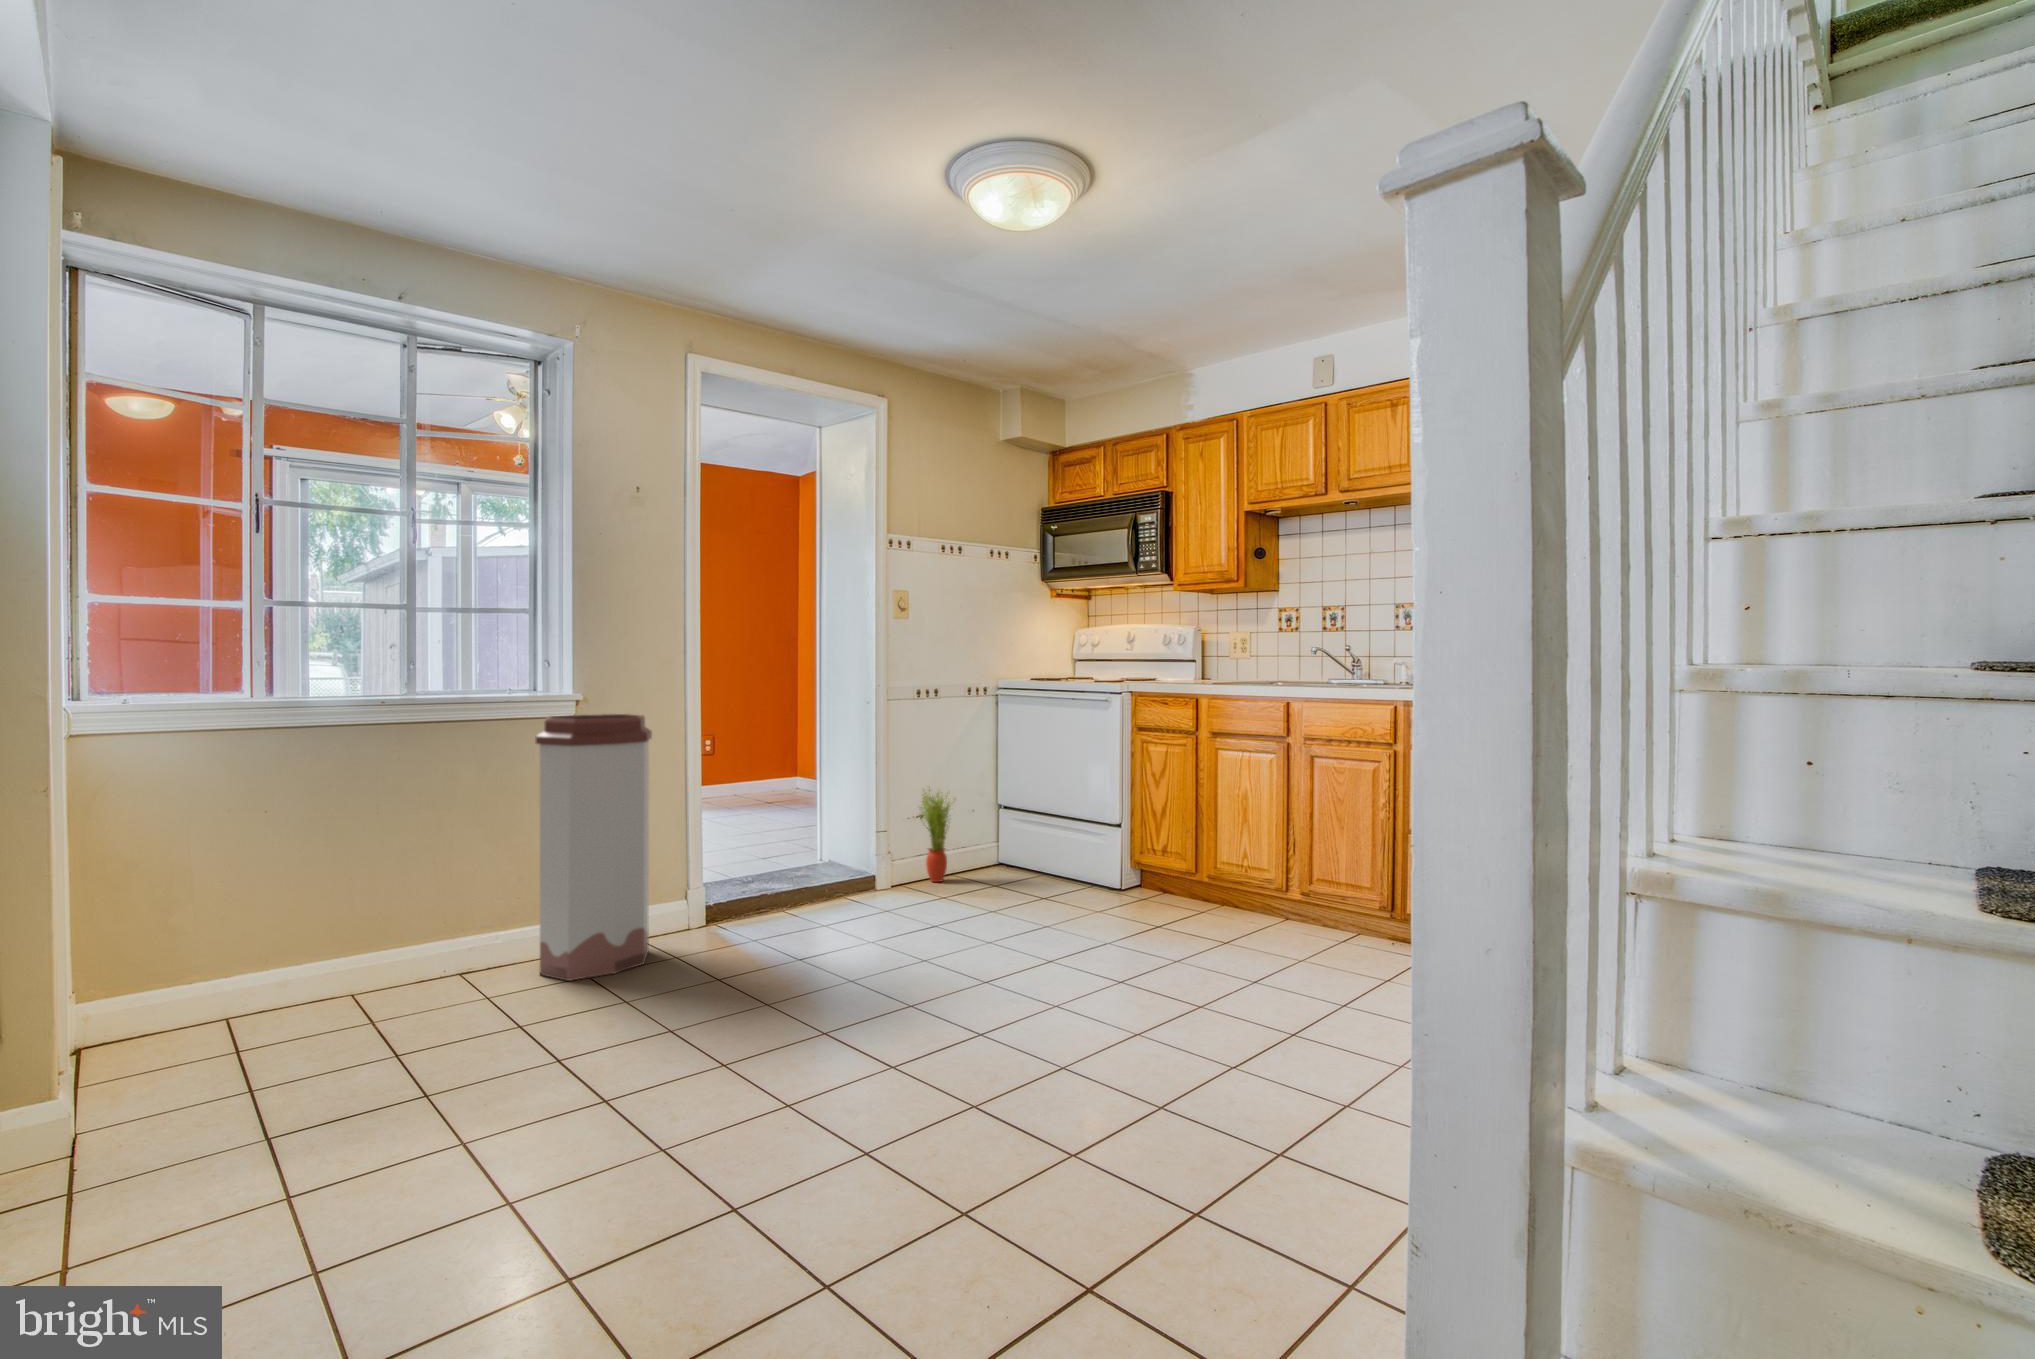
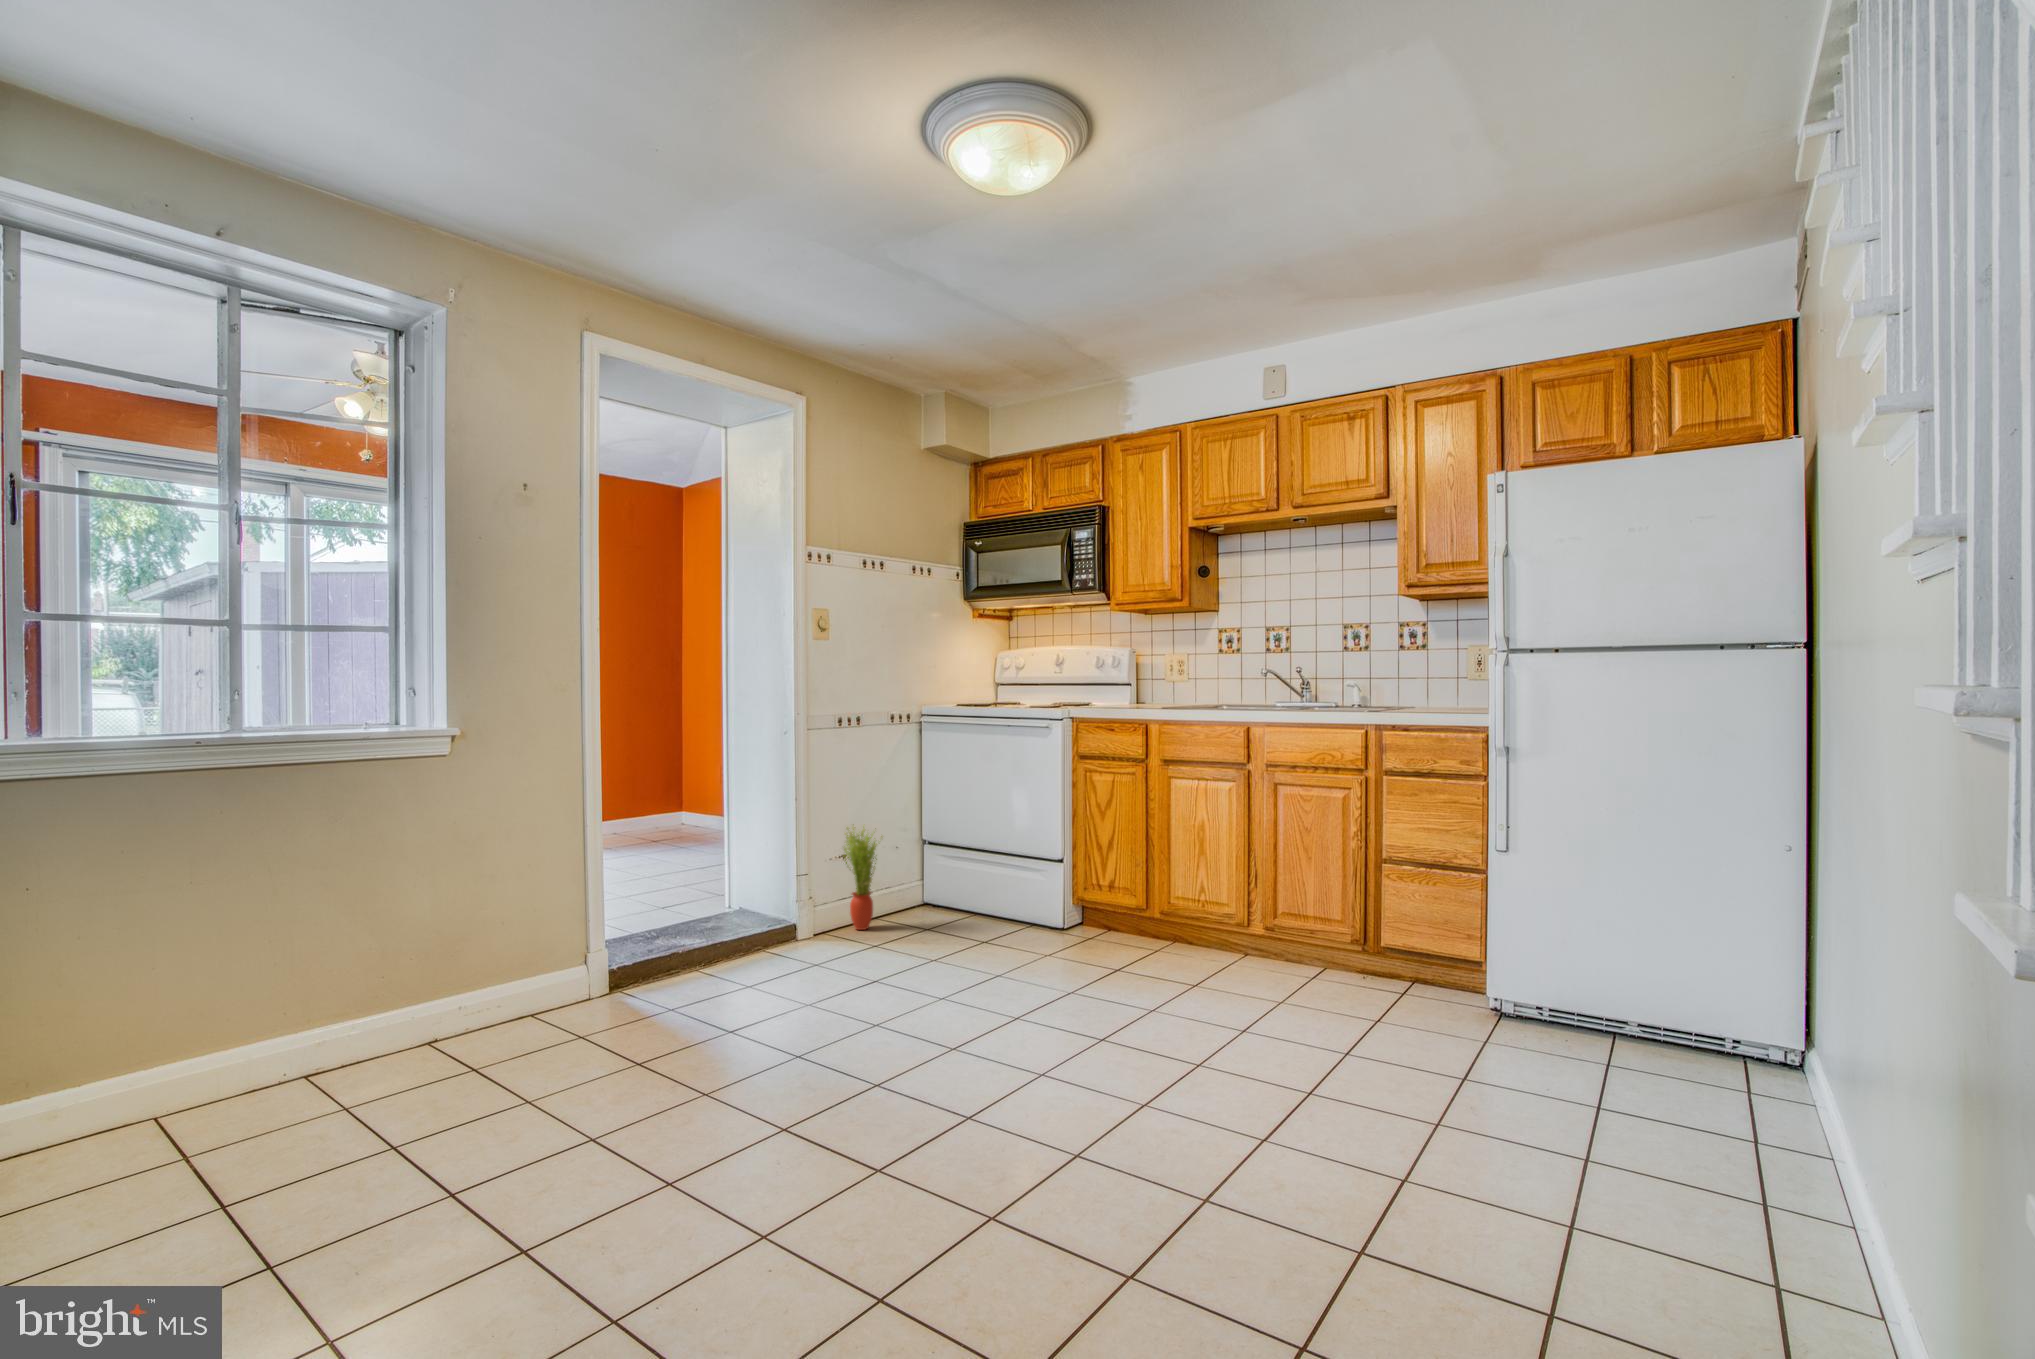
trash can: present [536,714,652,981] -> none [401,752,545,1082]

